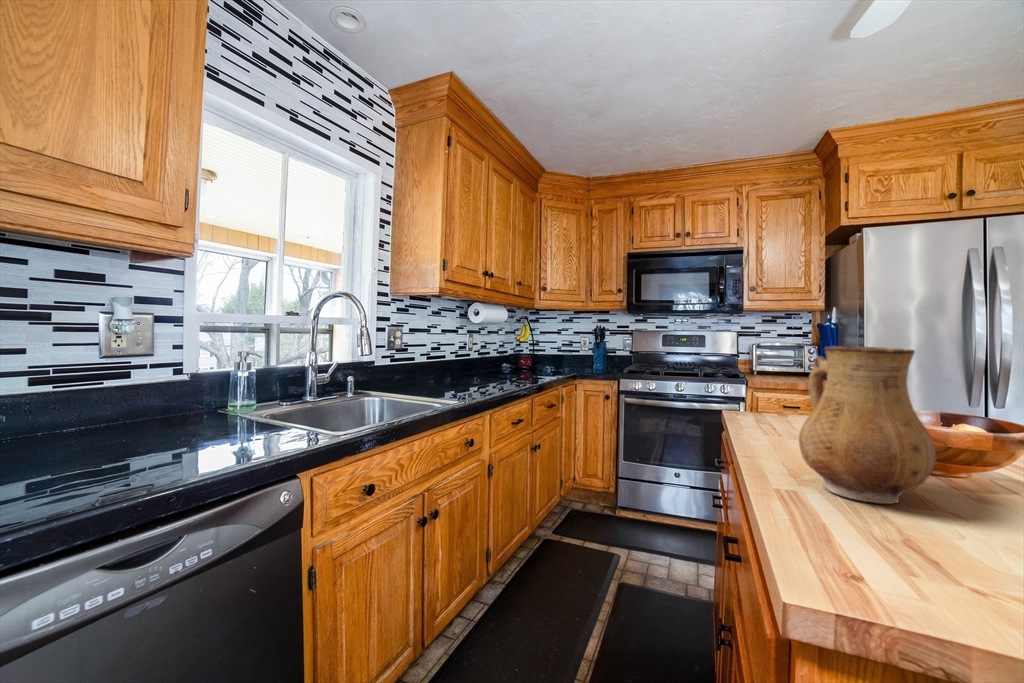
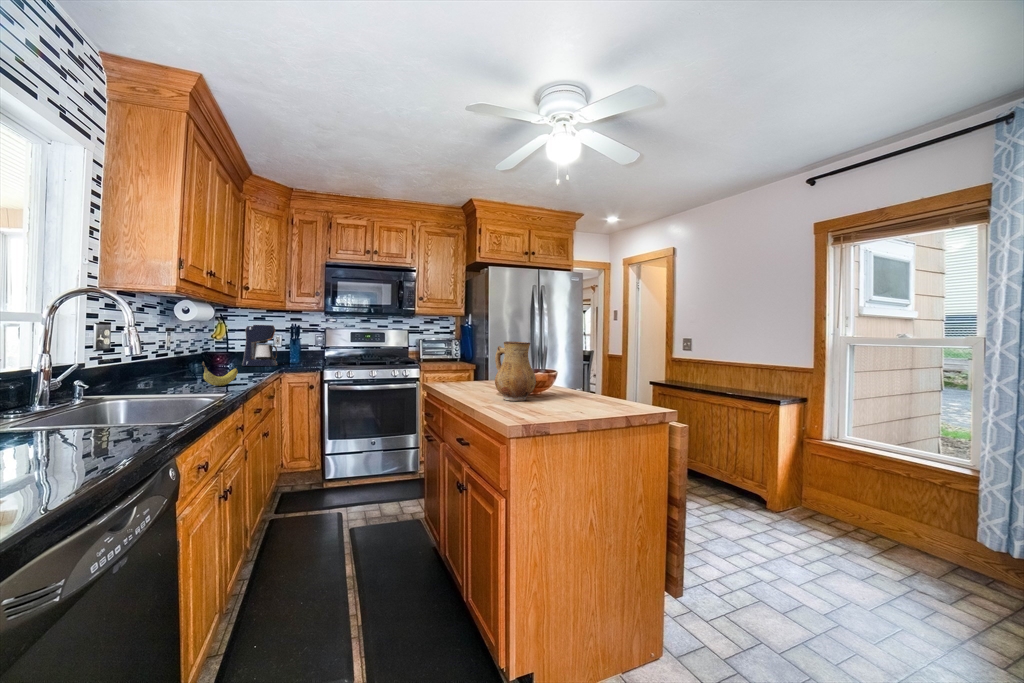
coffee maker: none [549,328,580,370] -> present [242,325,277,366]
fruit: none [457,363,494,389] -> present [202,362,238,386]

